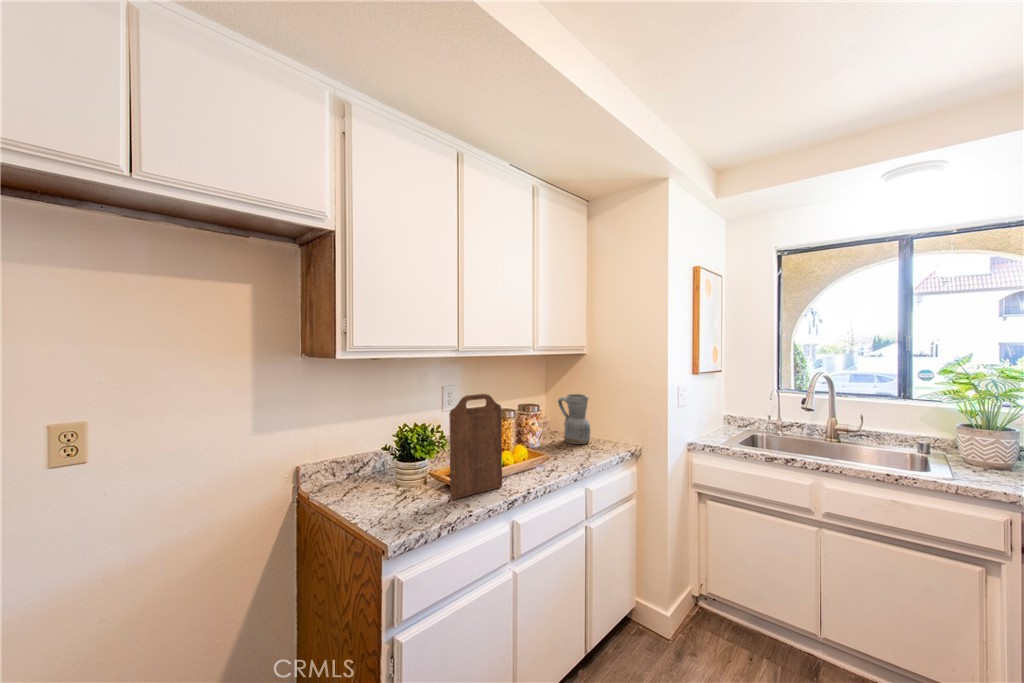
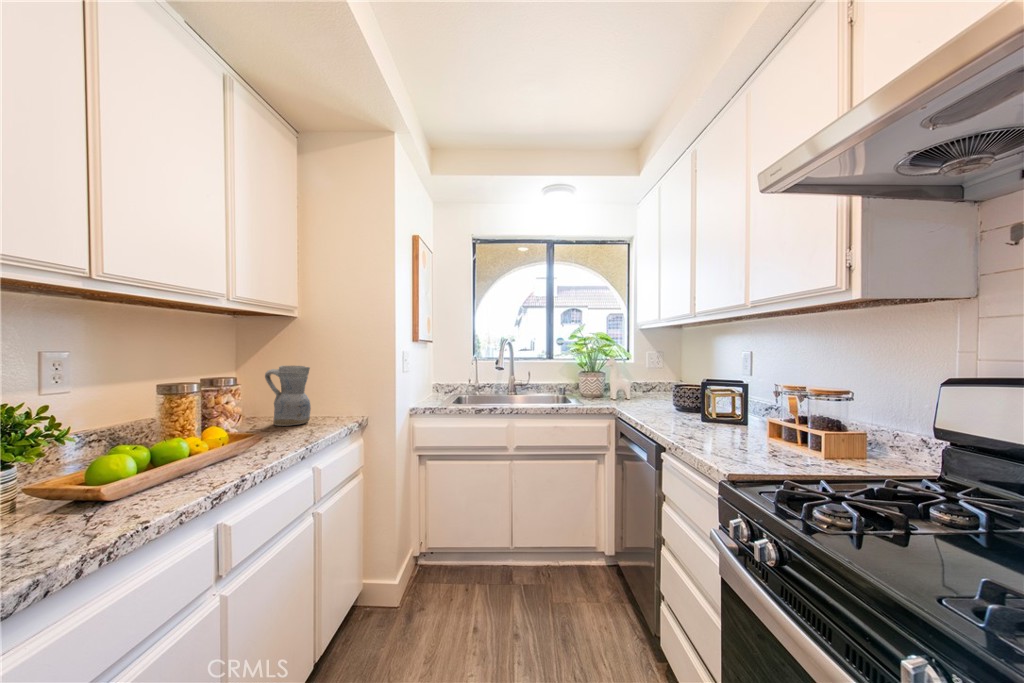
cutting board: present [449,394,502,500] -> none [84,340,197,519]

